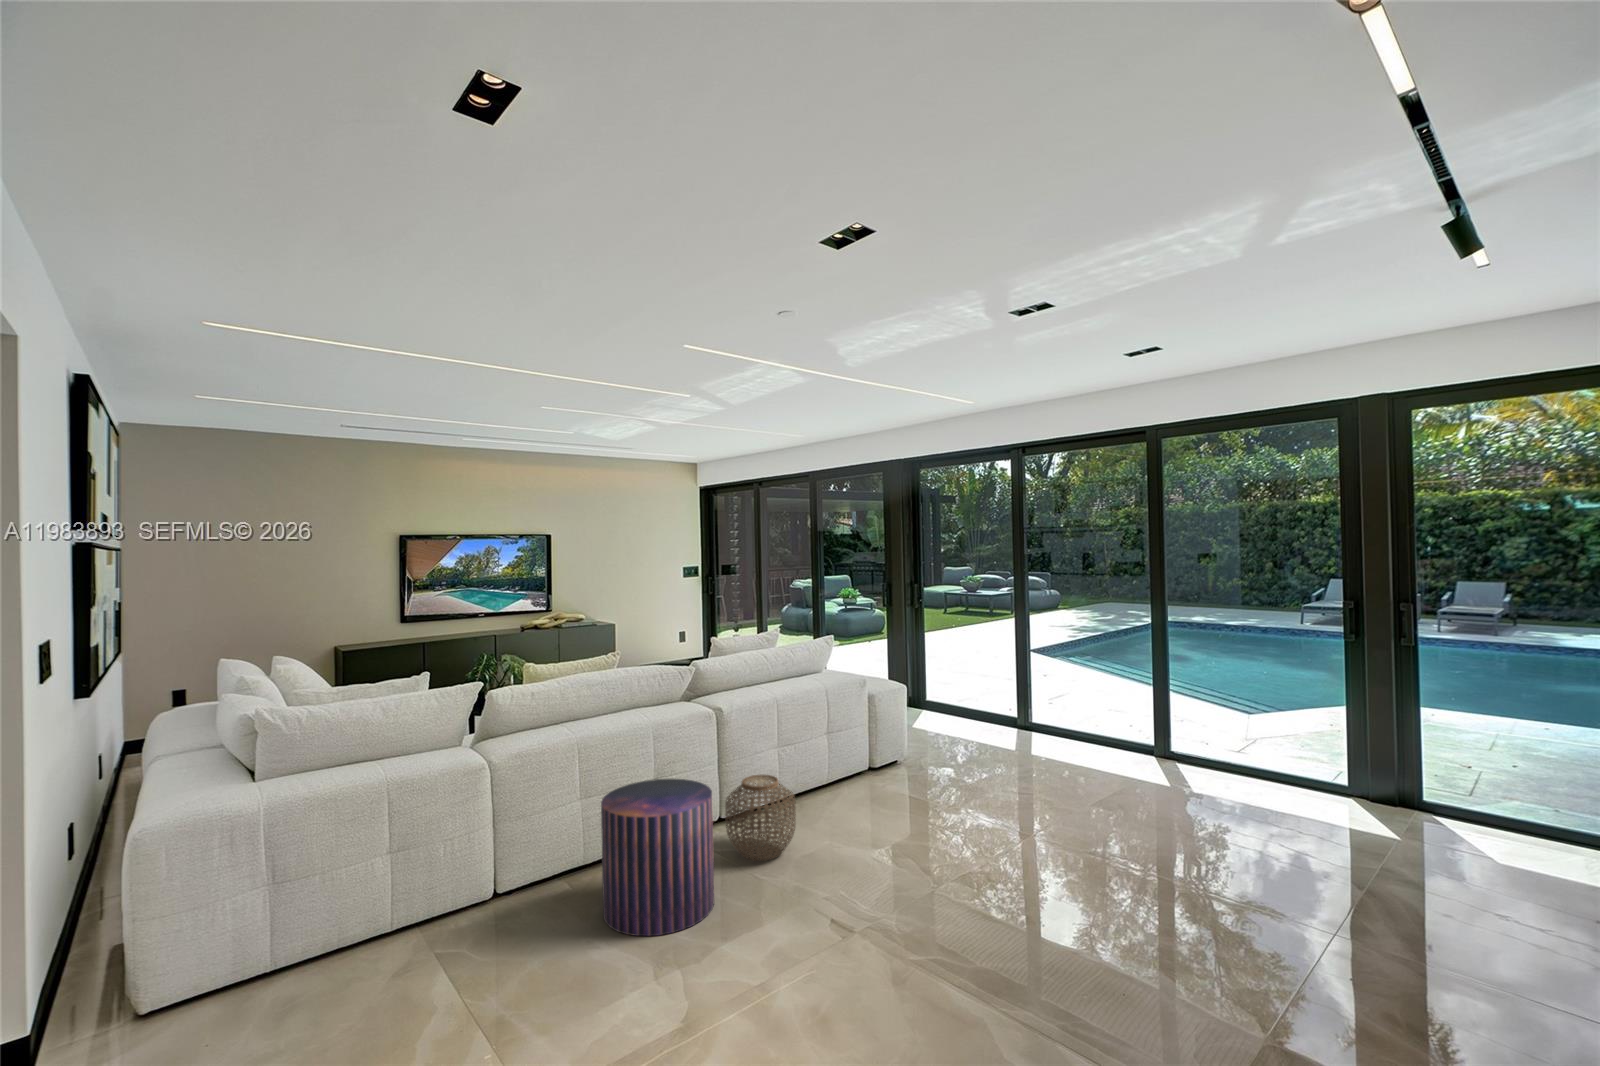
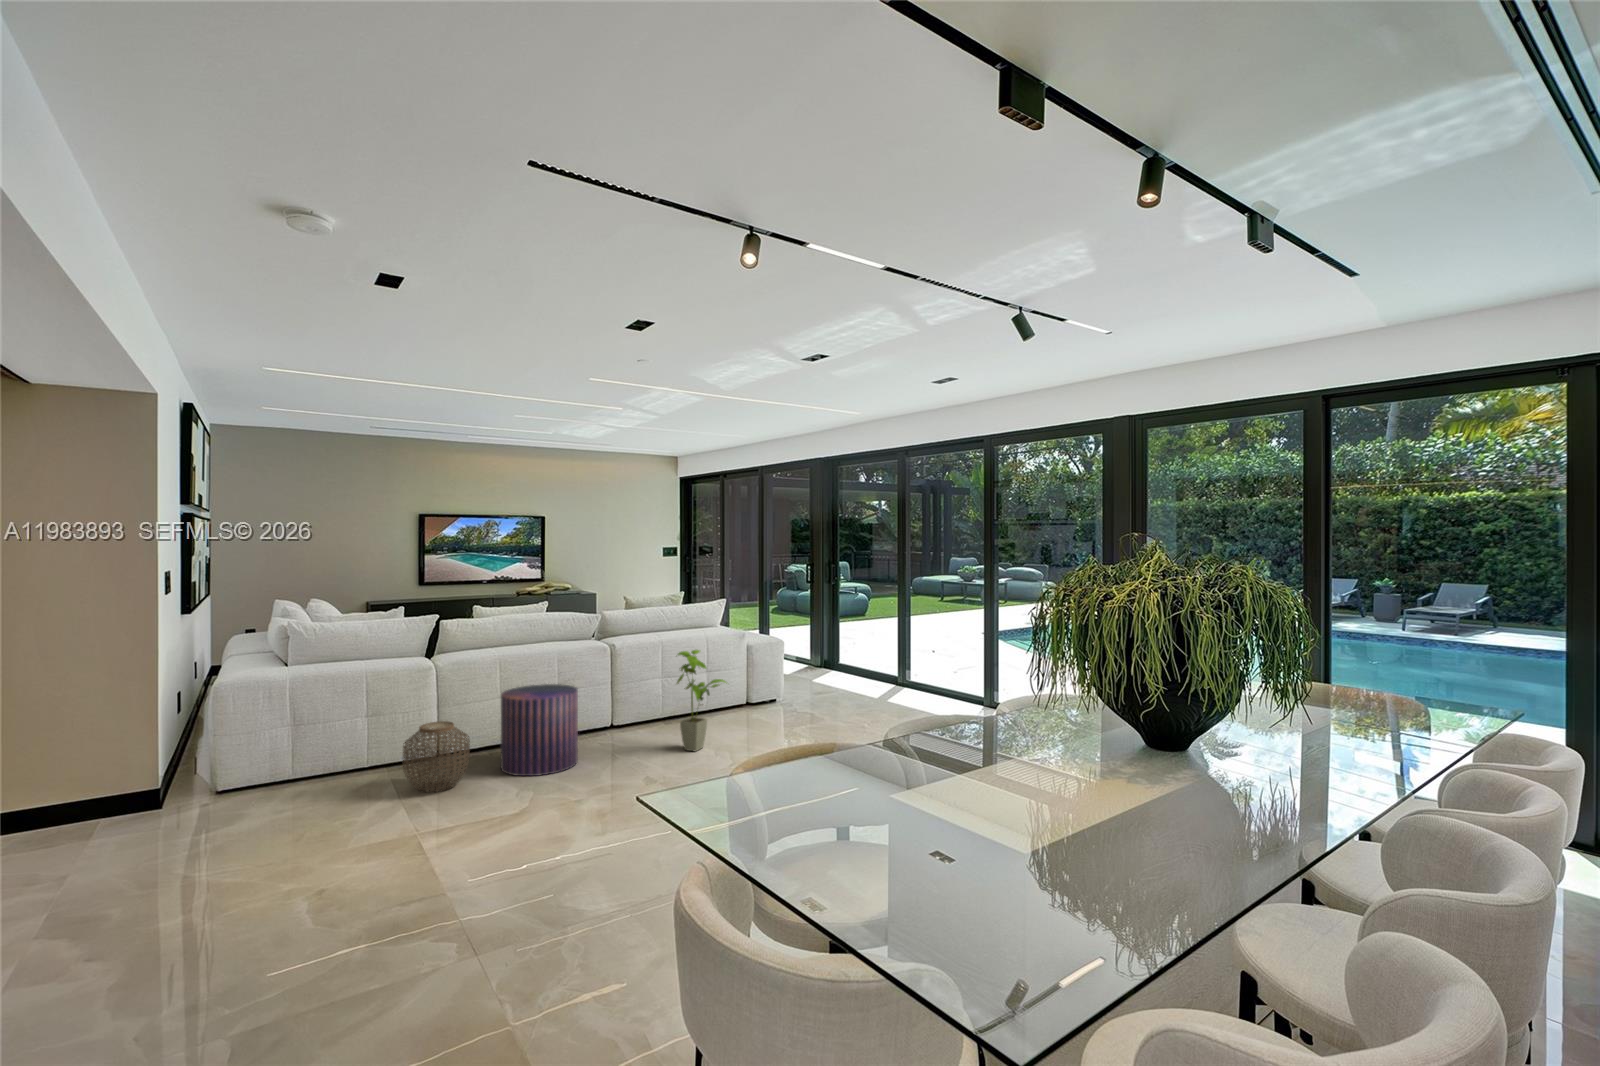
house plant: none [834,717,910,862] -> present [677,650,726,751]
woven basket: present [725,775,796,861] -> present [403,721,470,792]

